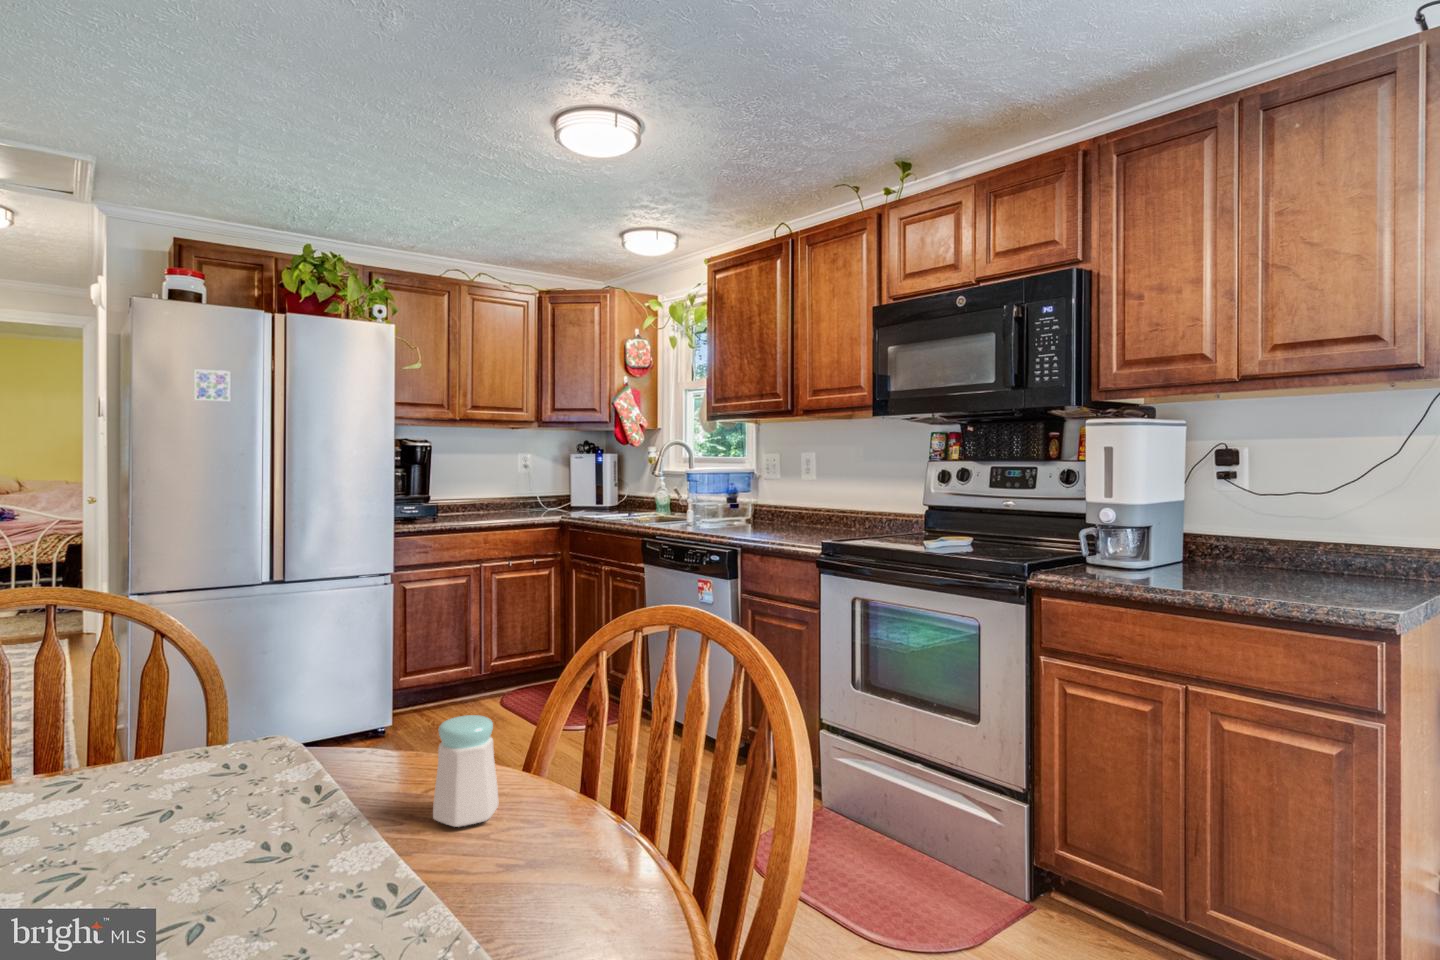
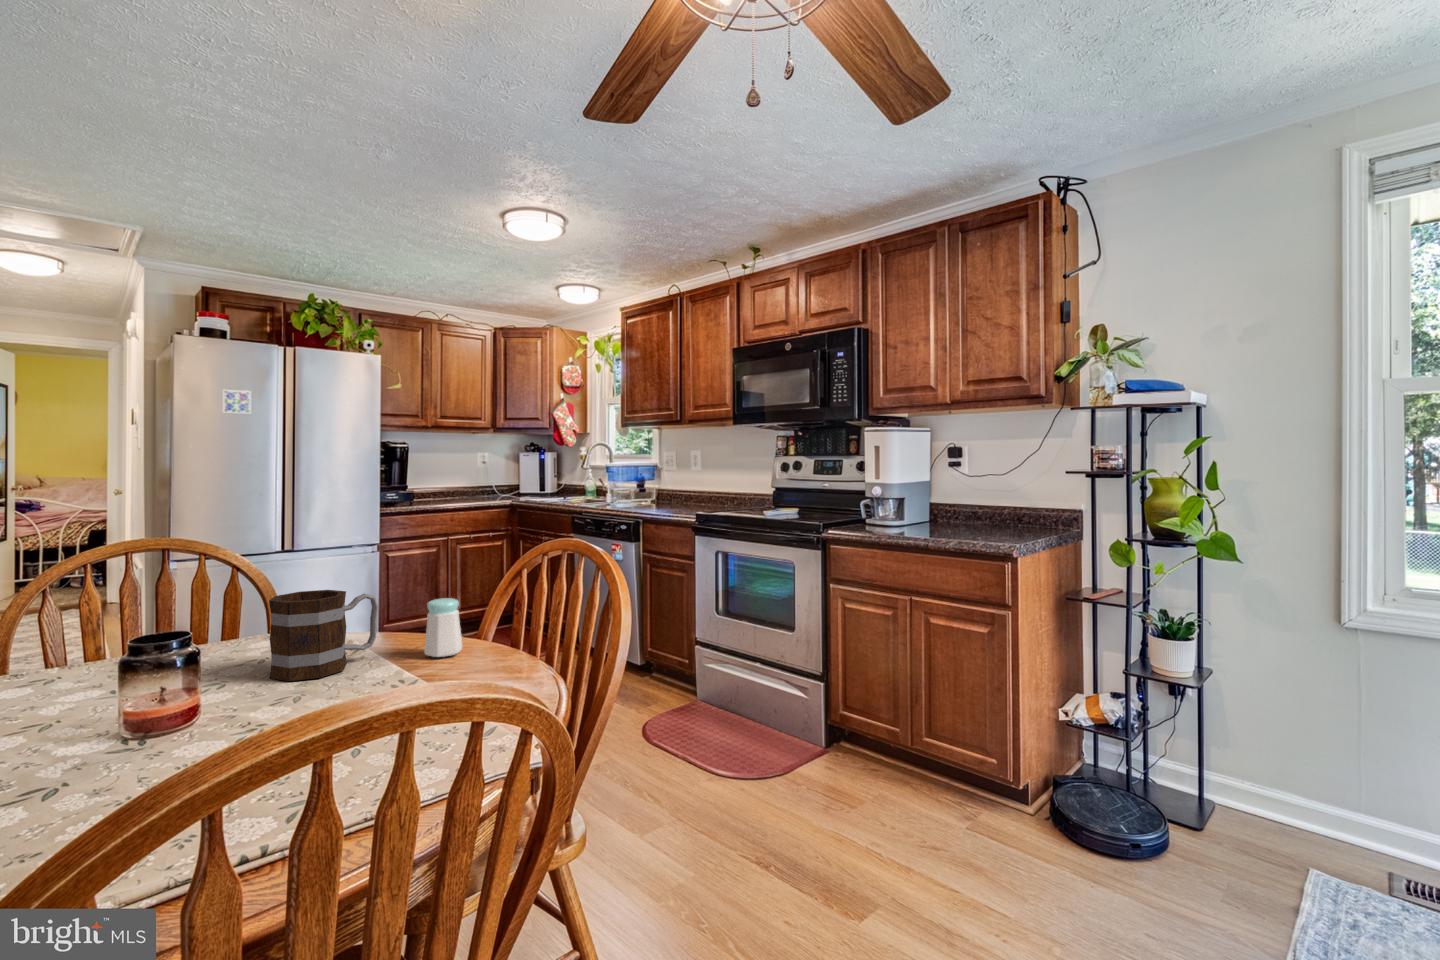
mug: none [154,702,354,888] -> present [269,590,378,681]

